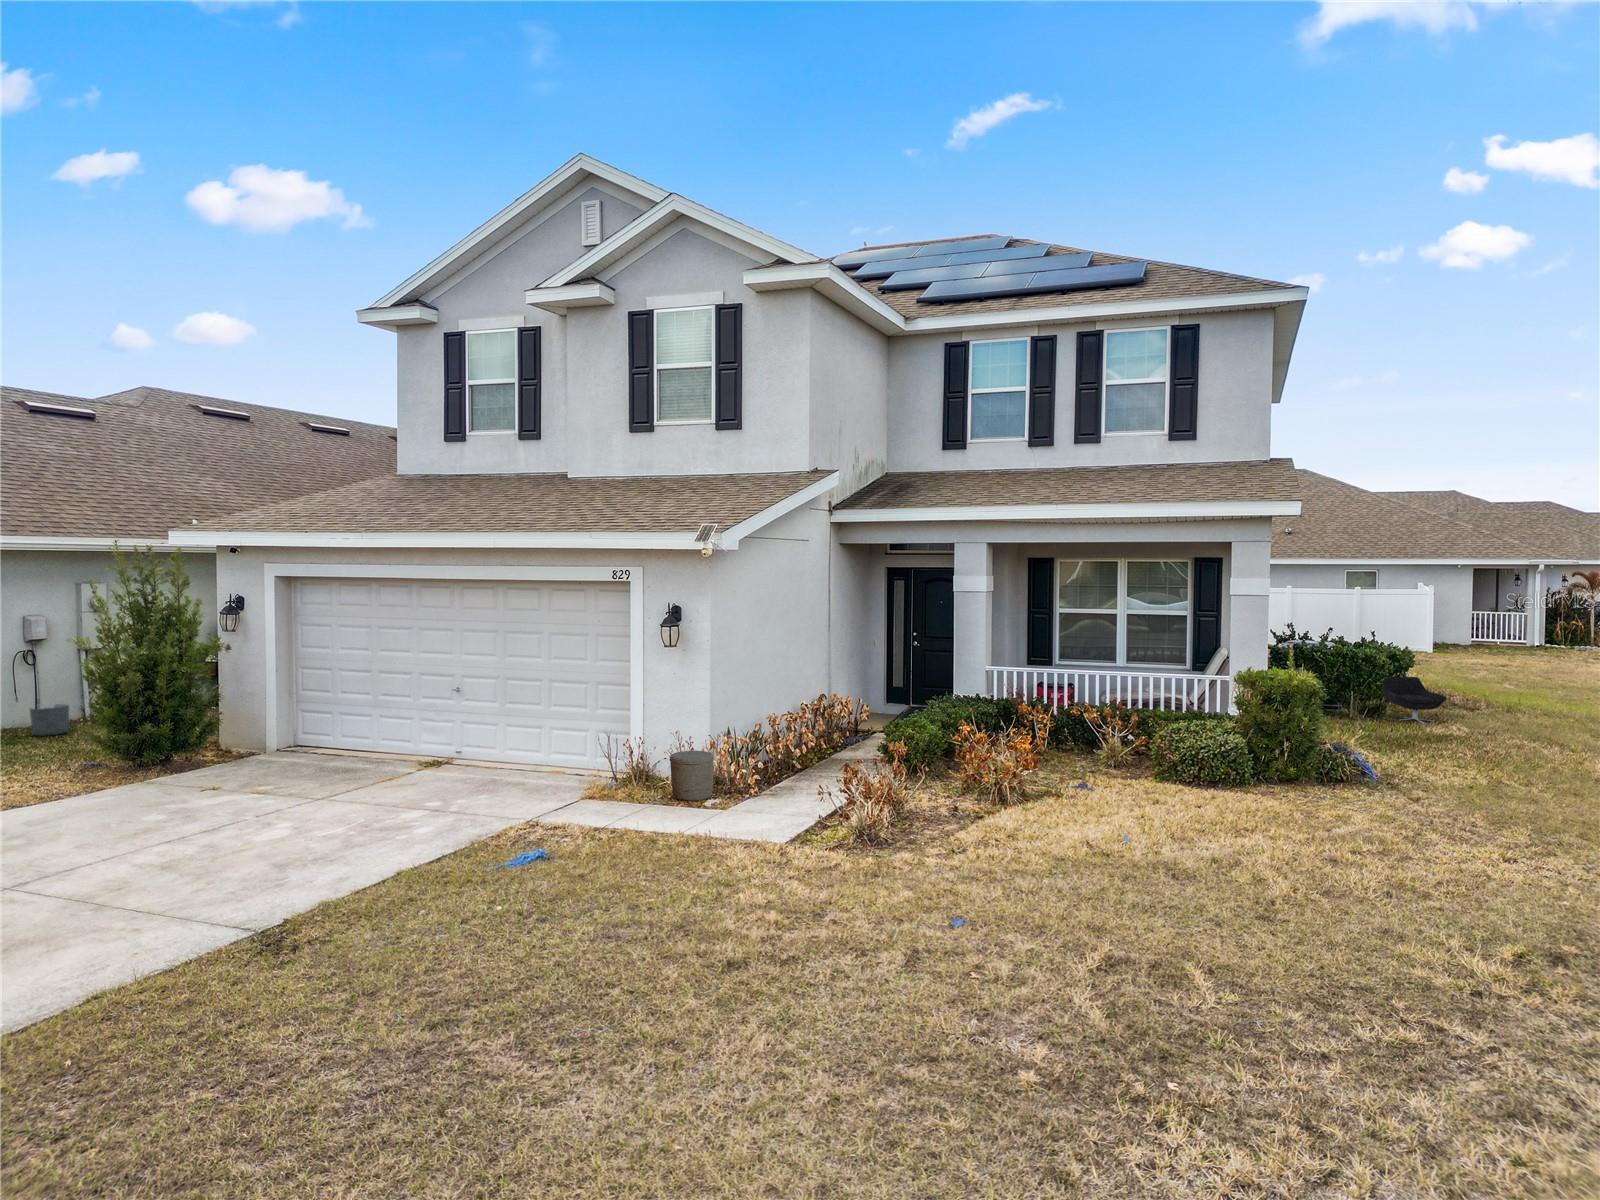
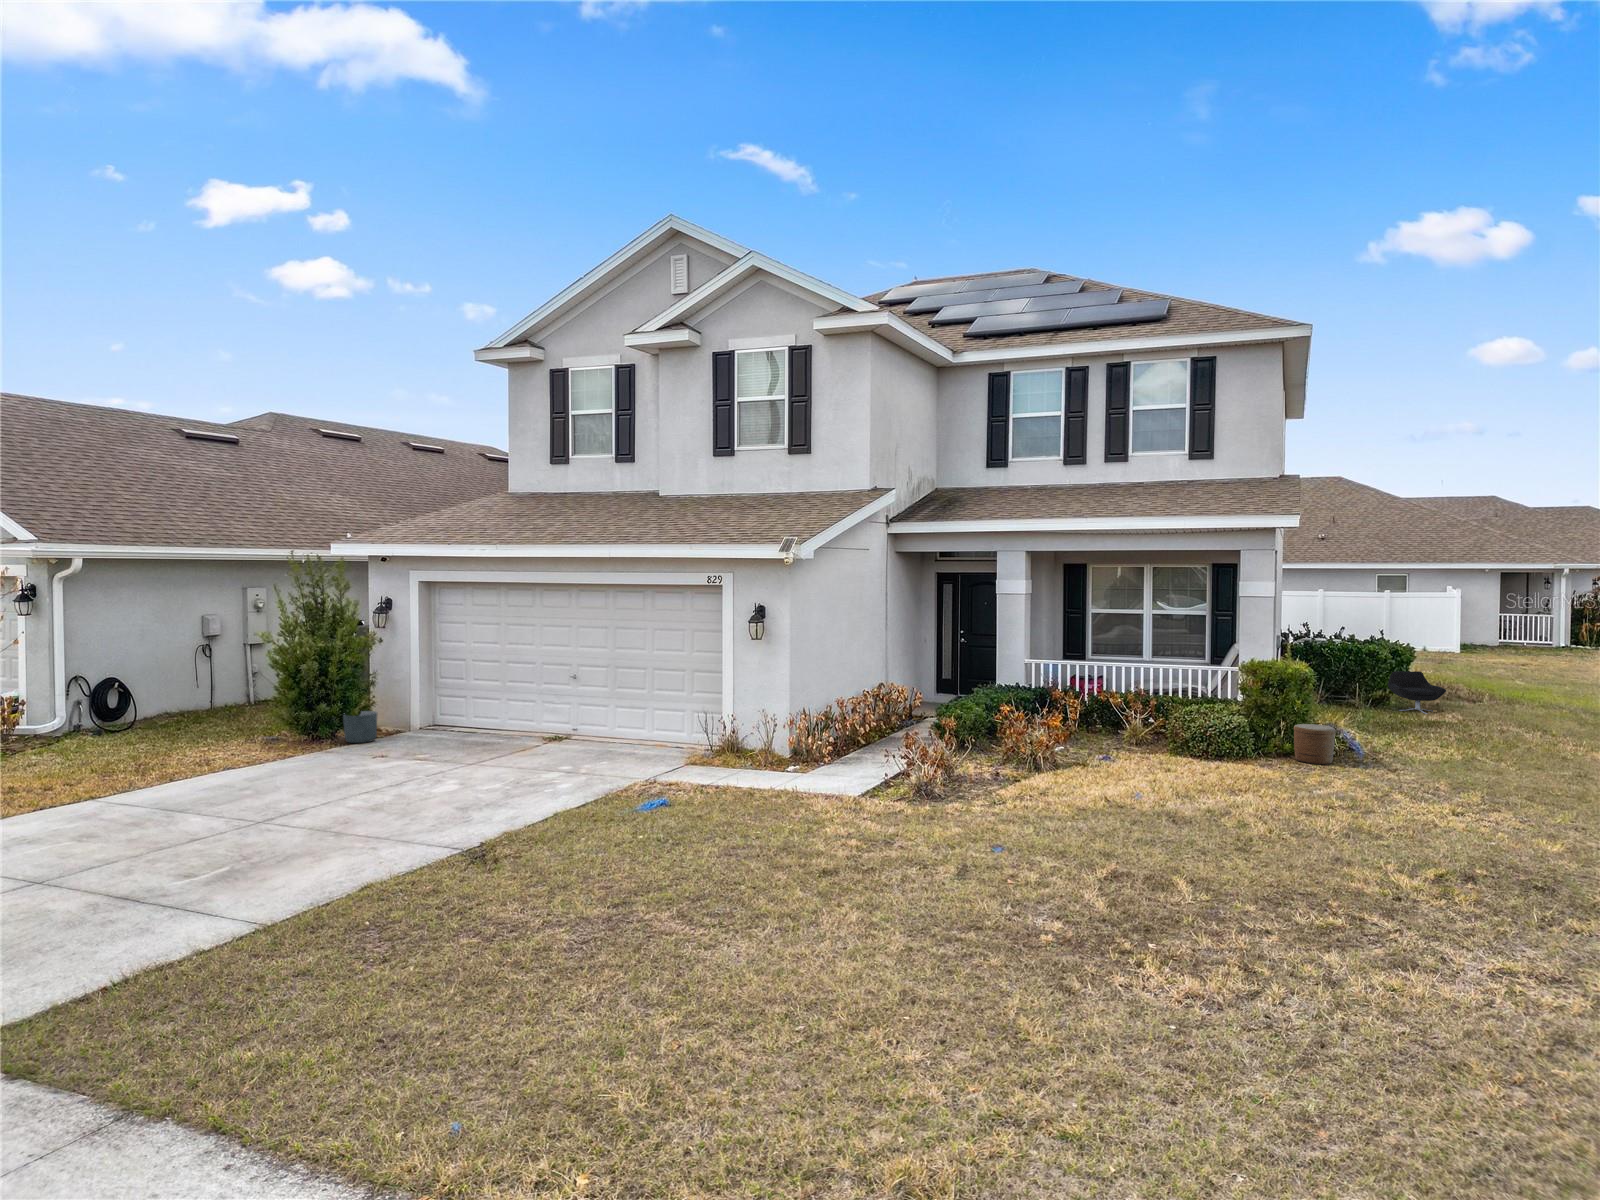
planter: present [30,704,69,736] -> present [343,711,377,743]
woven basket: present [669,751,714,801] -> present [1294,724,1336,765]

